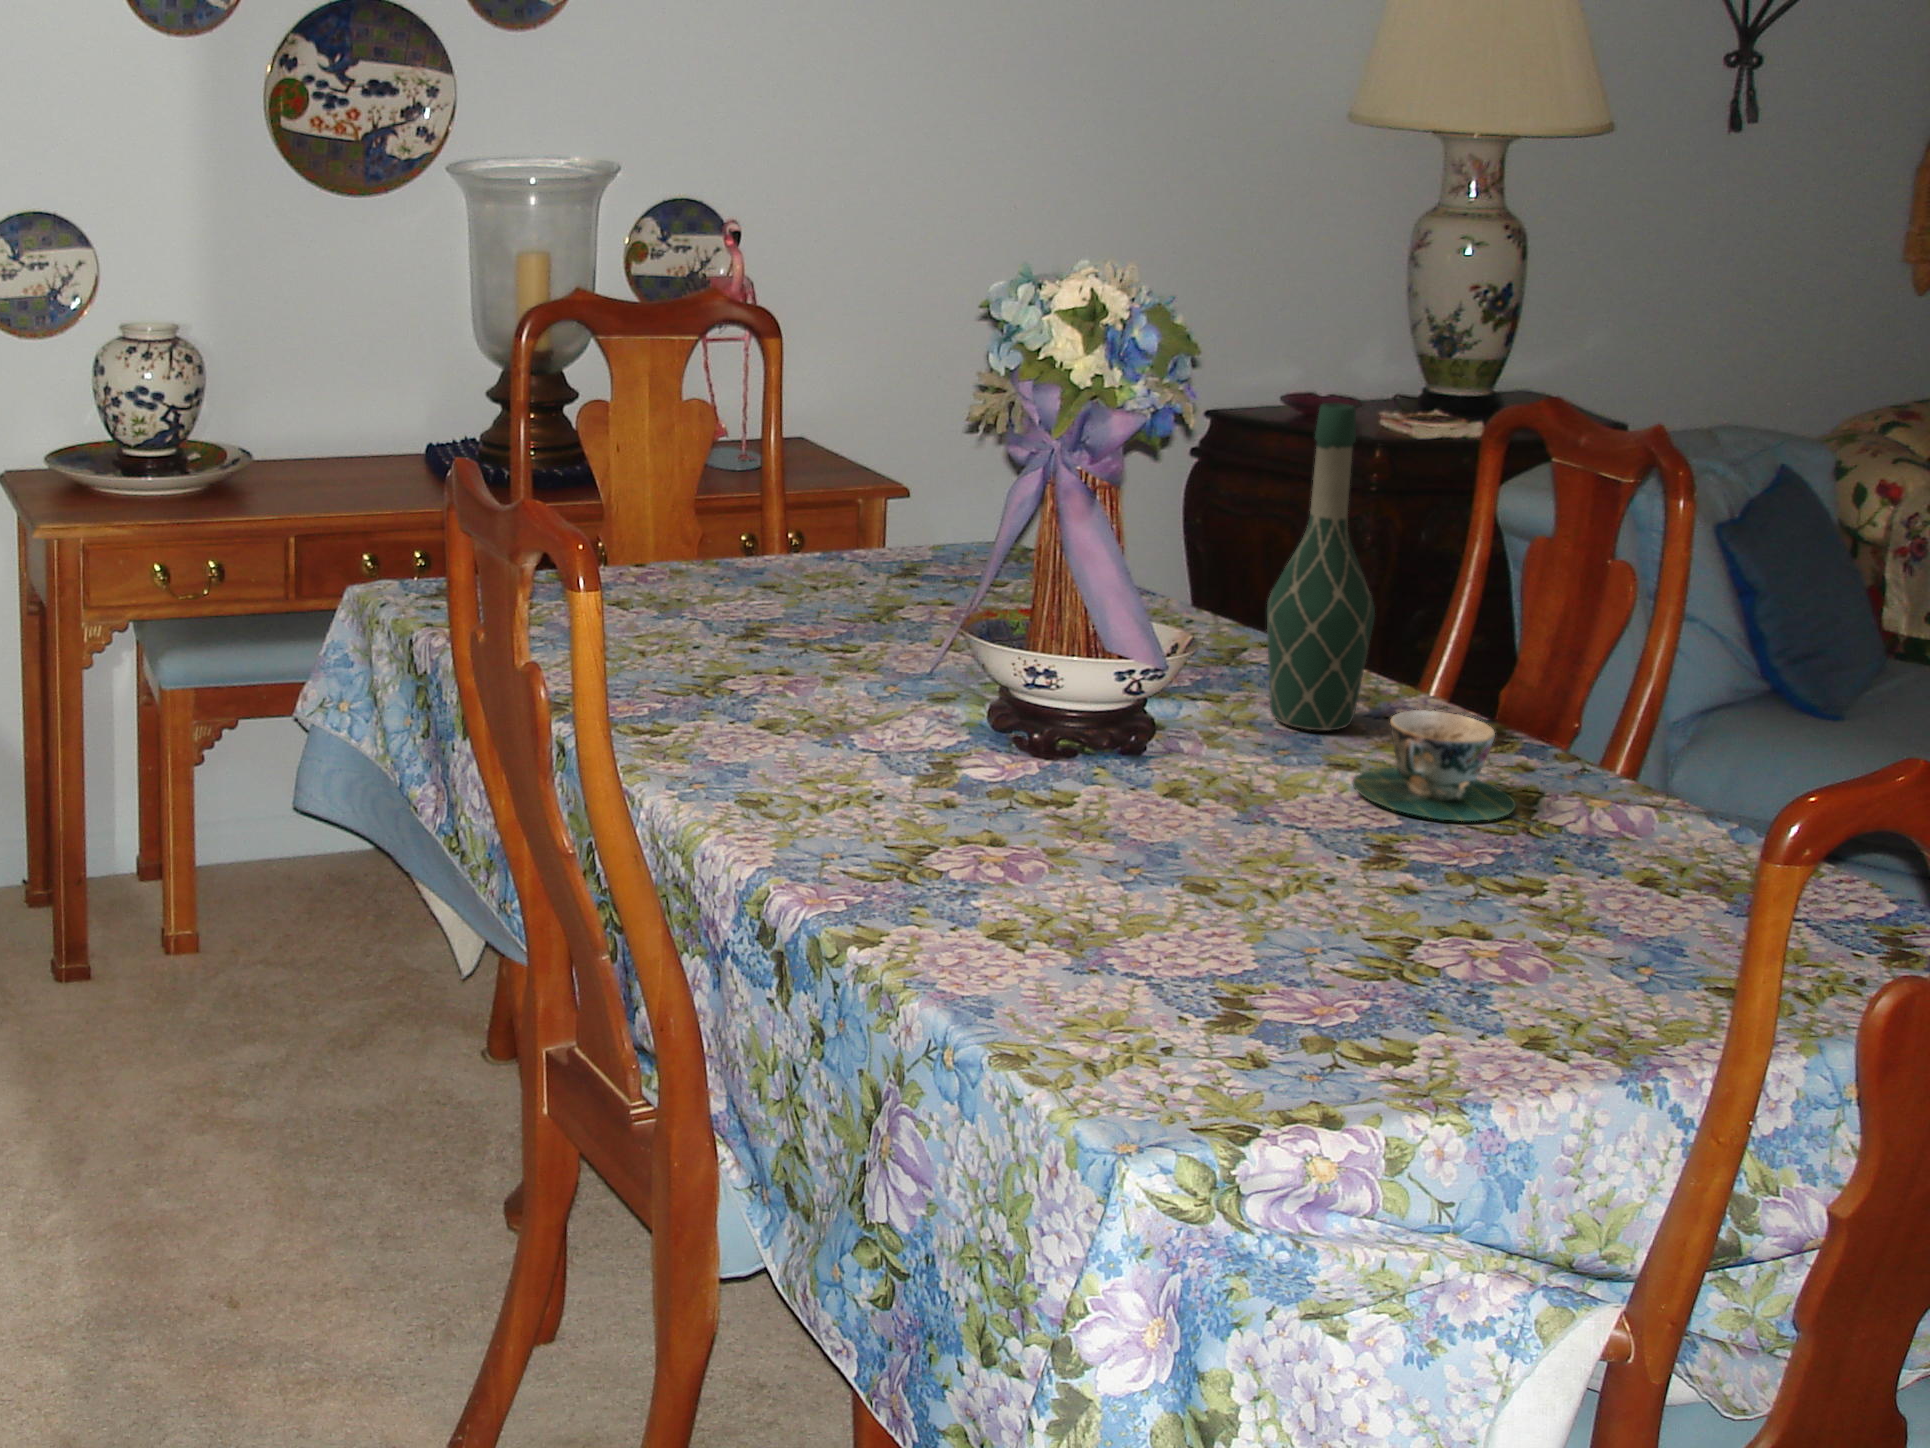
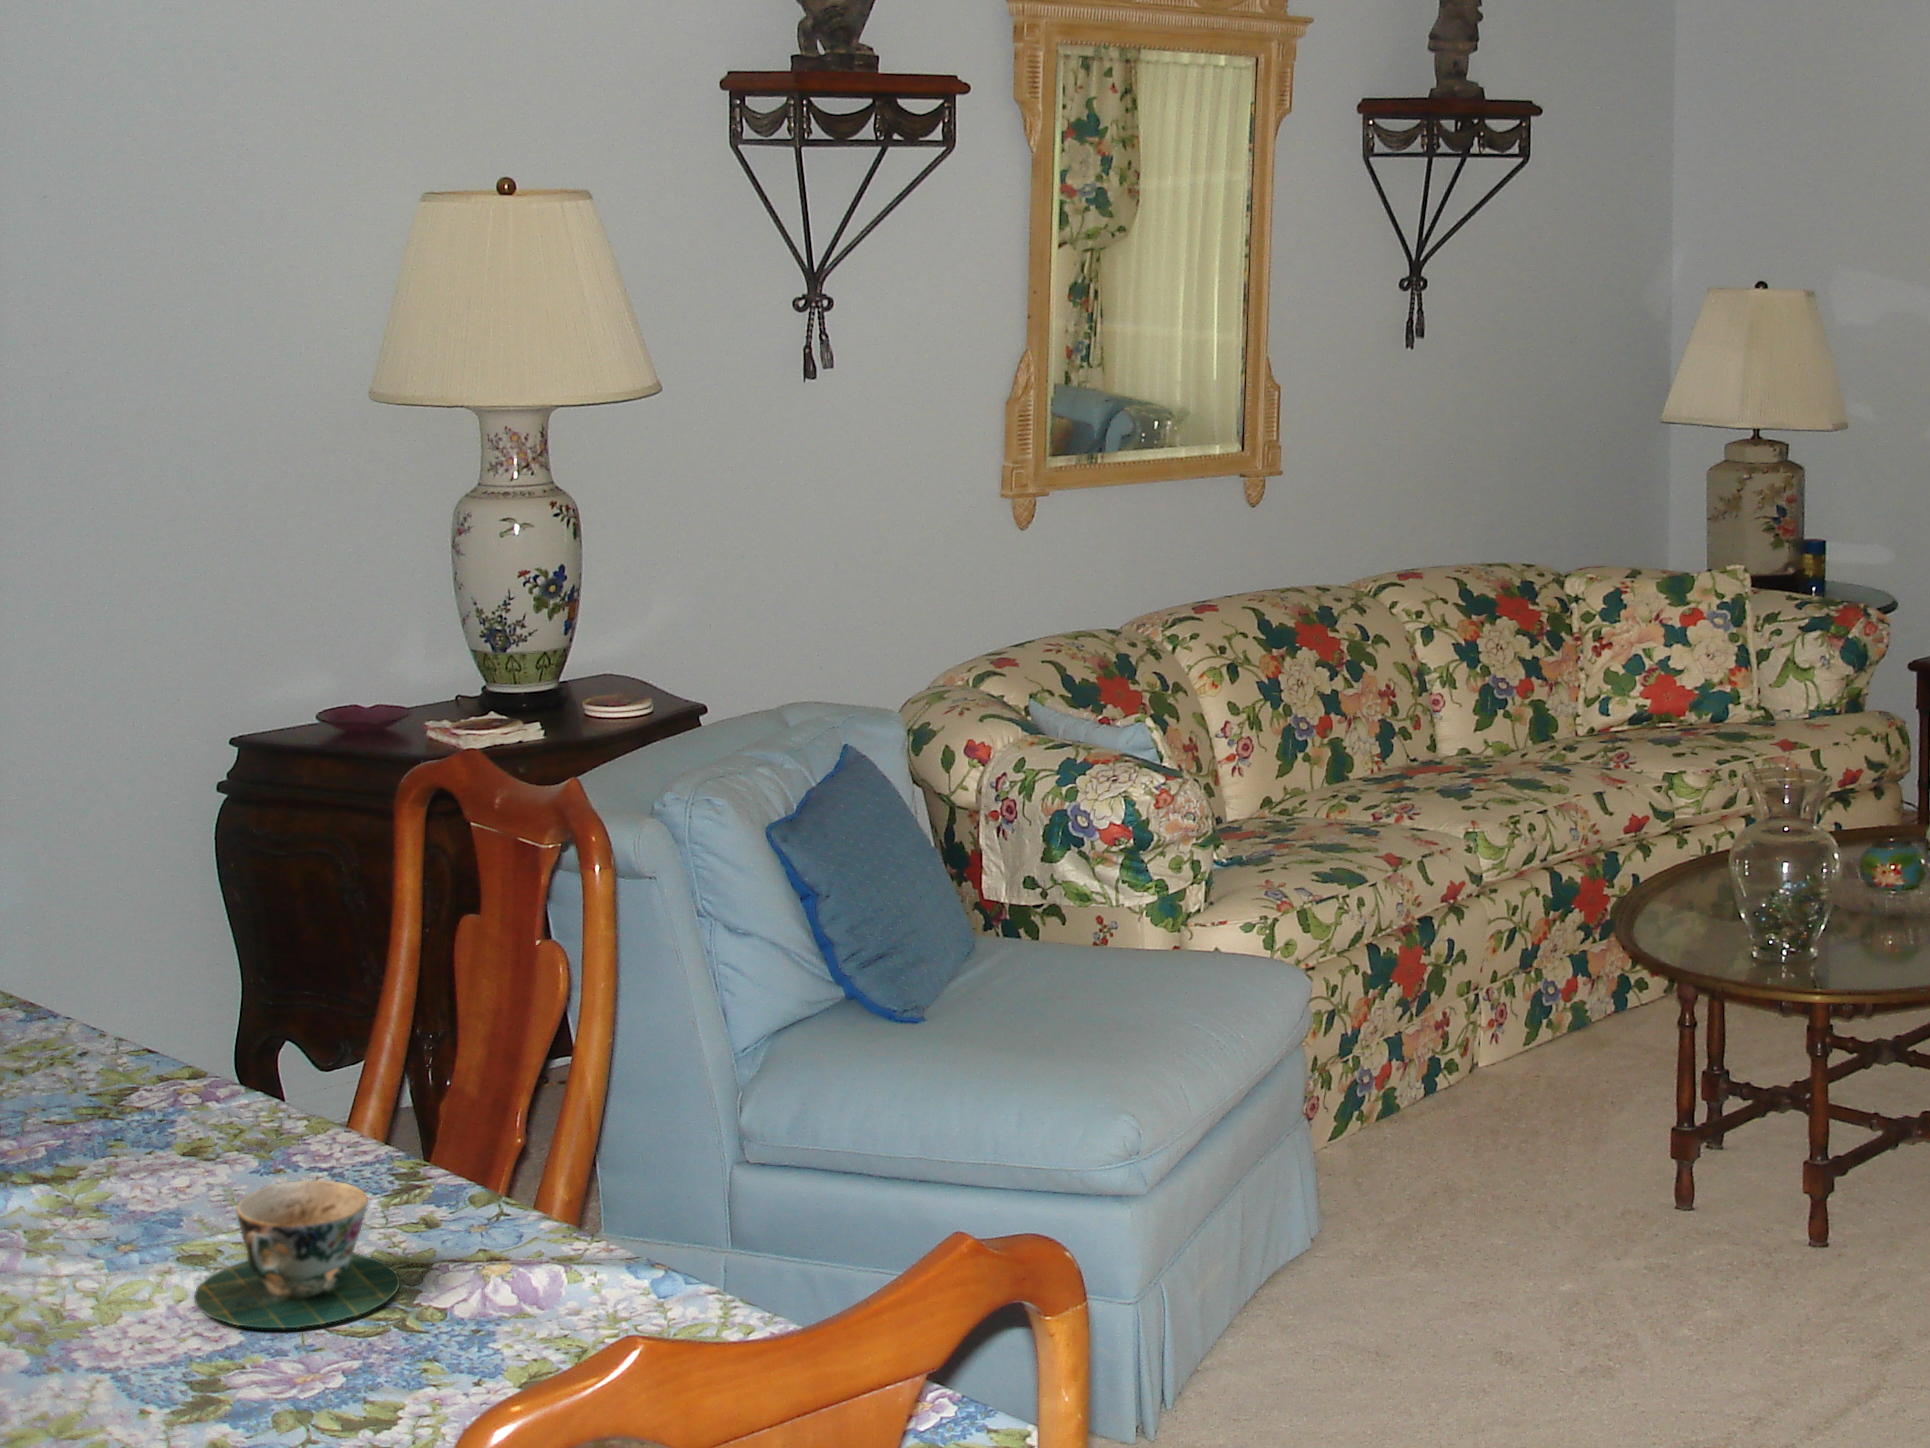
wine bottle: present [1267,403,1375,731] -> none [106,799,247,1216]

